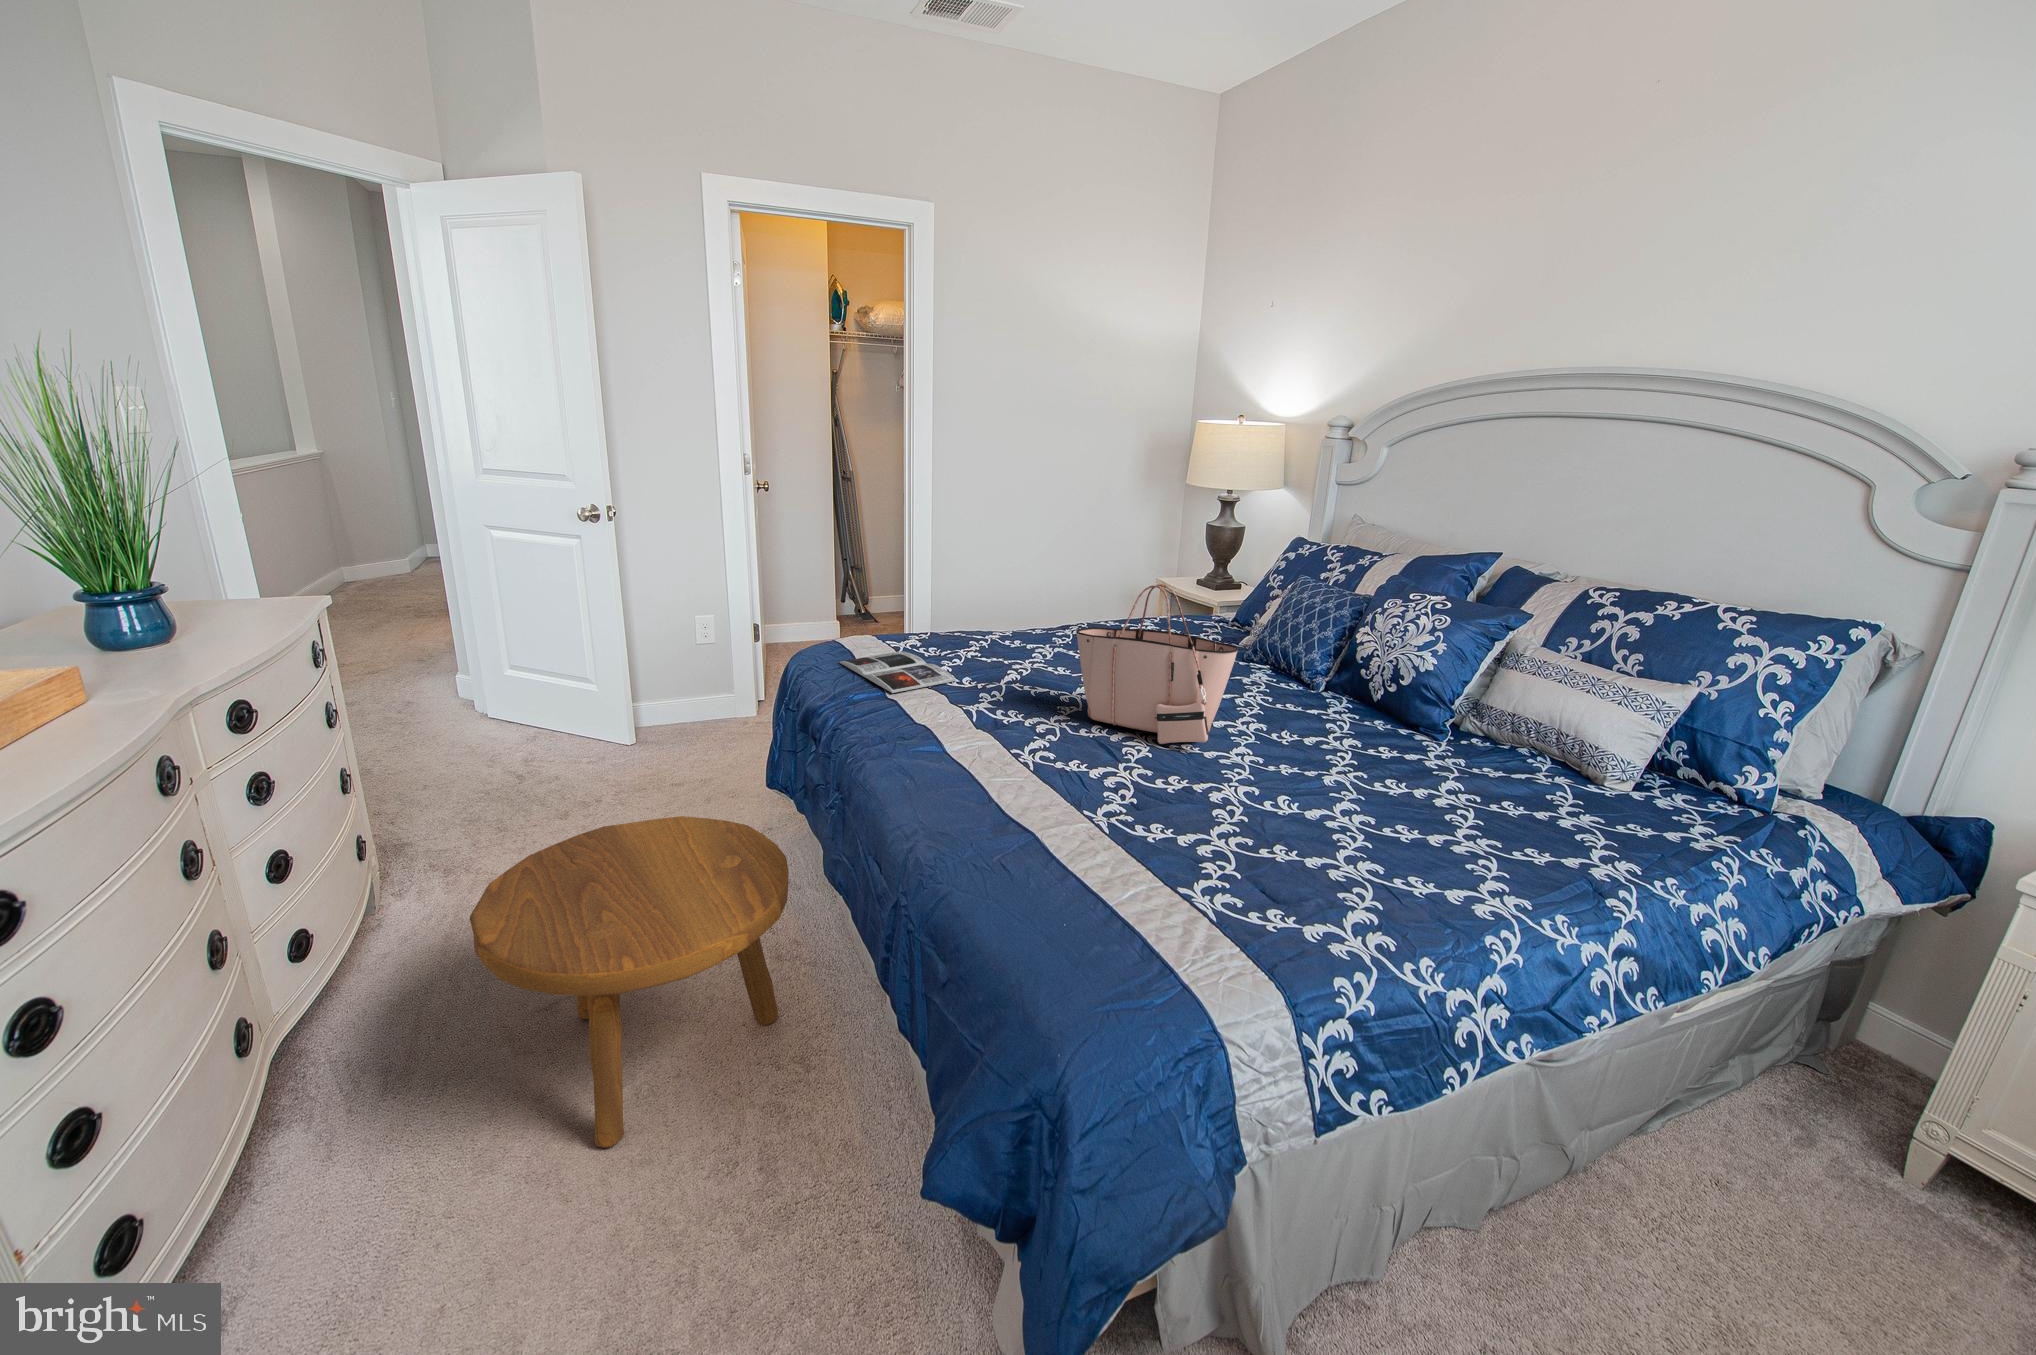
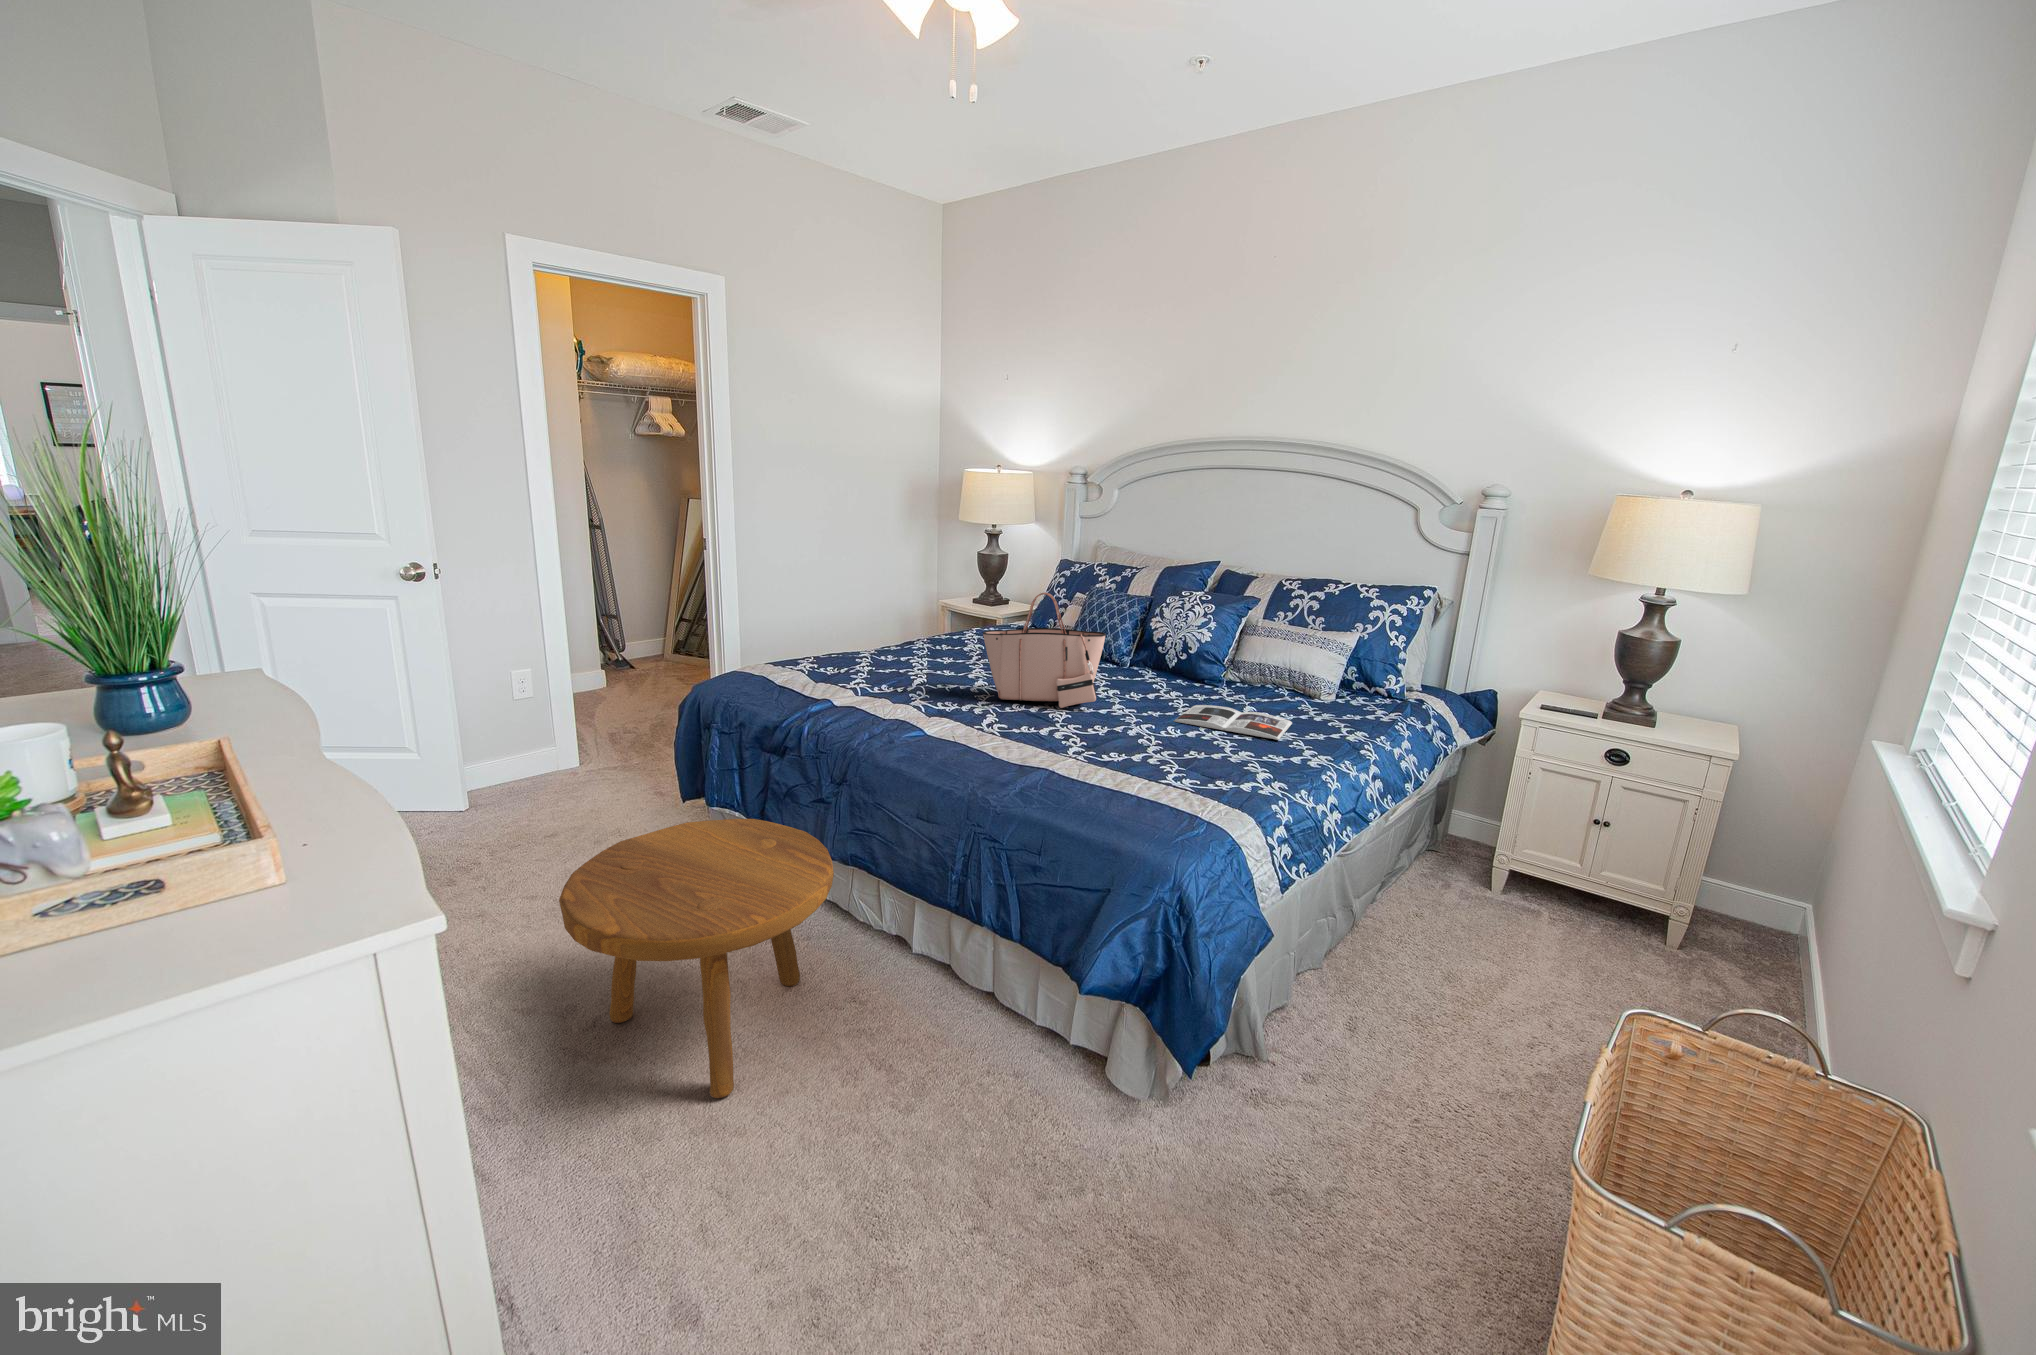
magazine: present [839,651,956,693] -> present [1174,705,1292,740]

